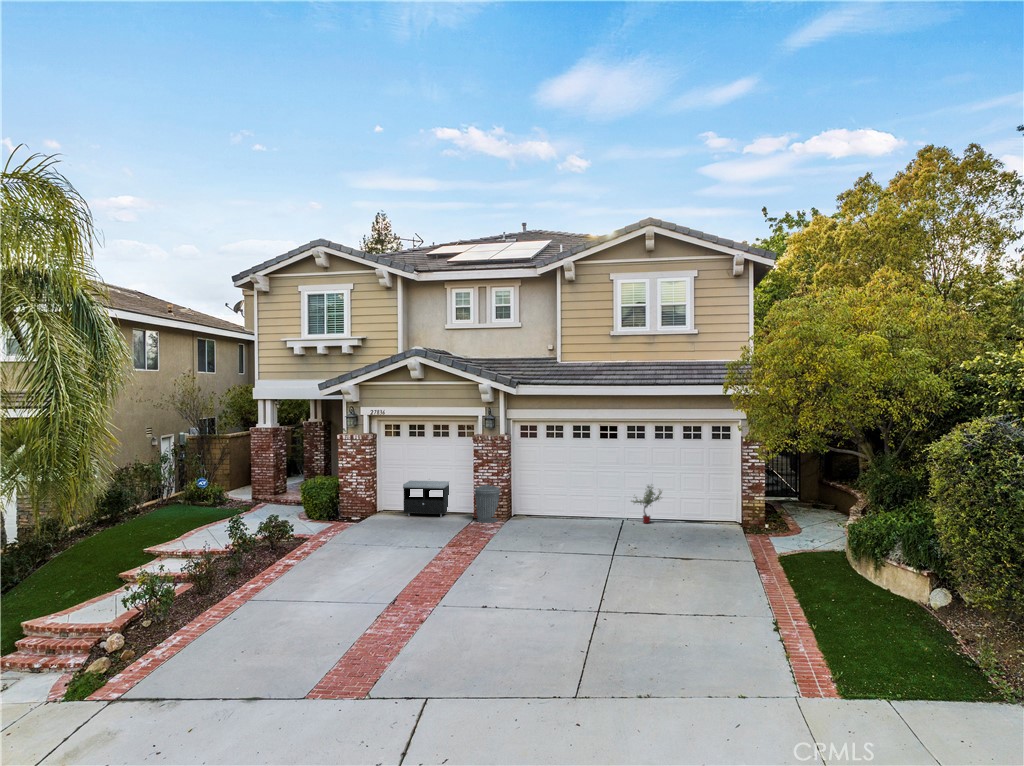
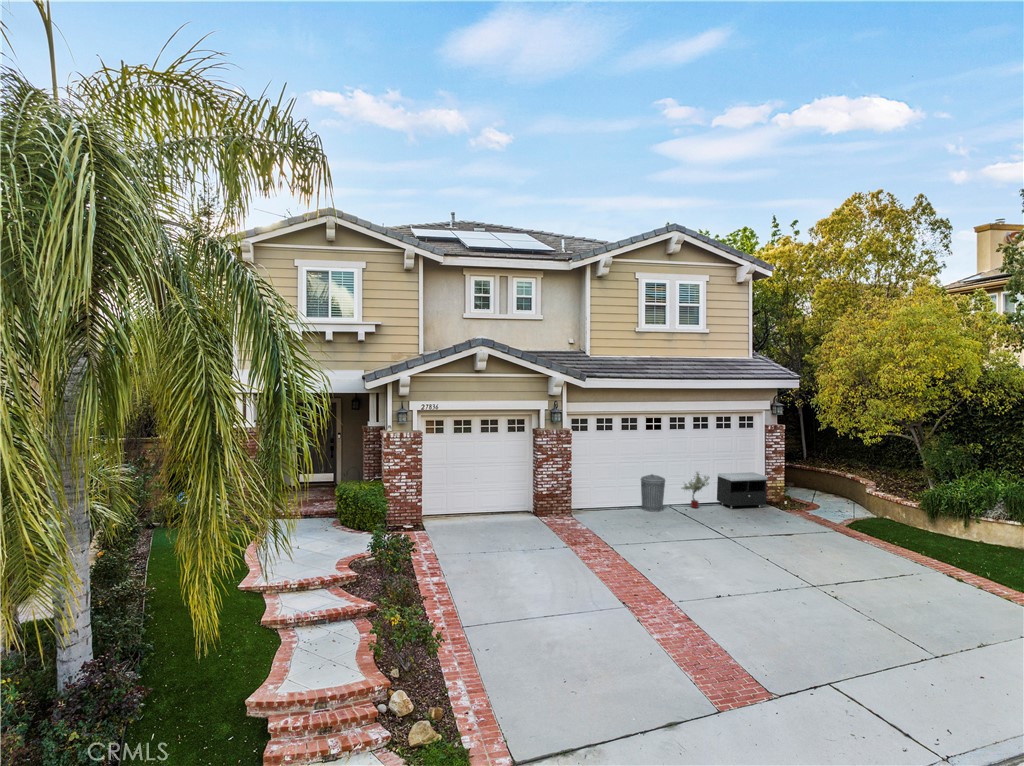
storage bench: present [403,481,449,517] -> present [717,472,768,508]
trash can: present [475,484,500,523] -> present [641,474,665,512]

